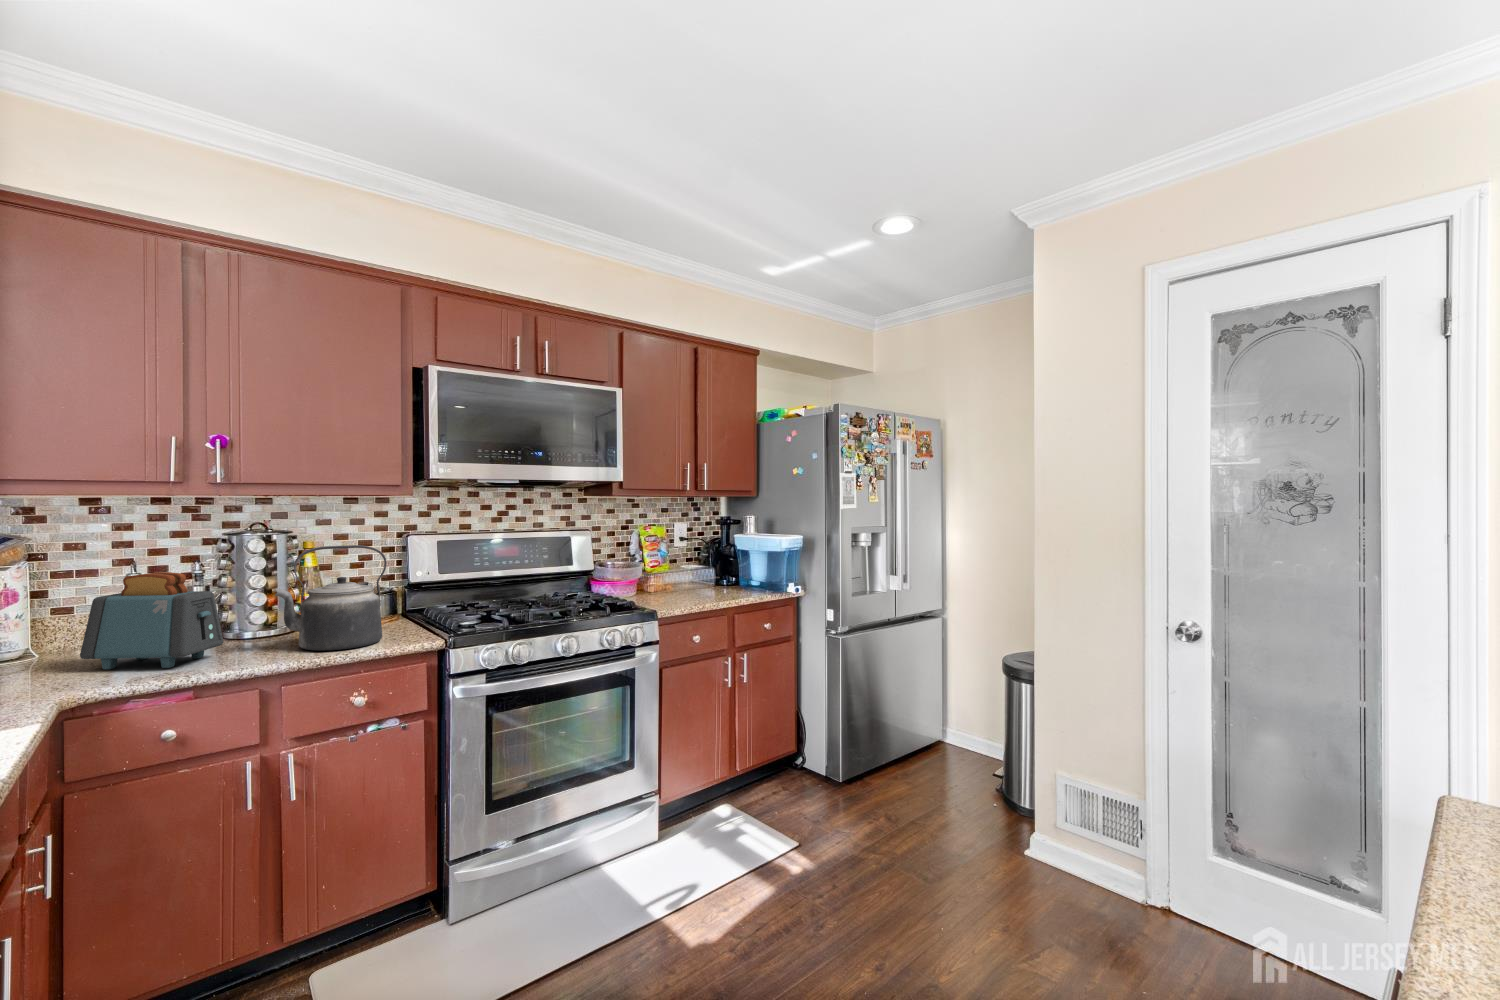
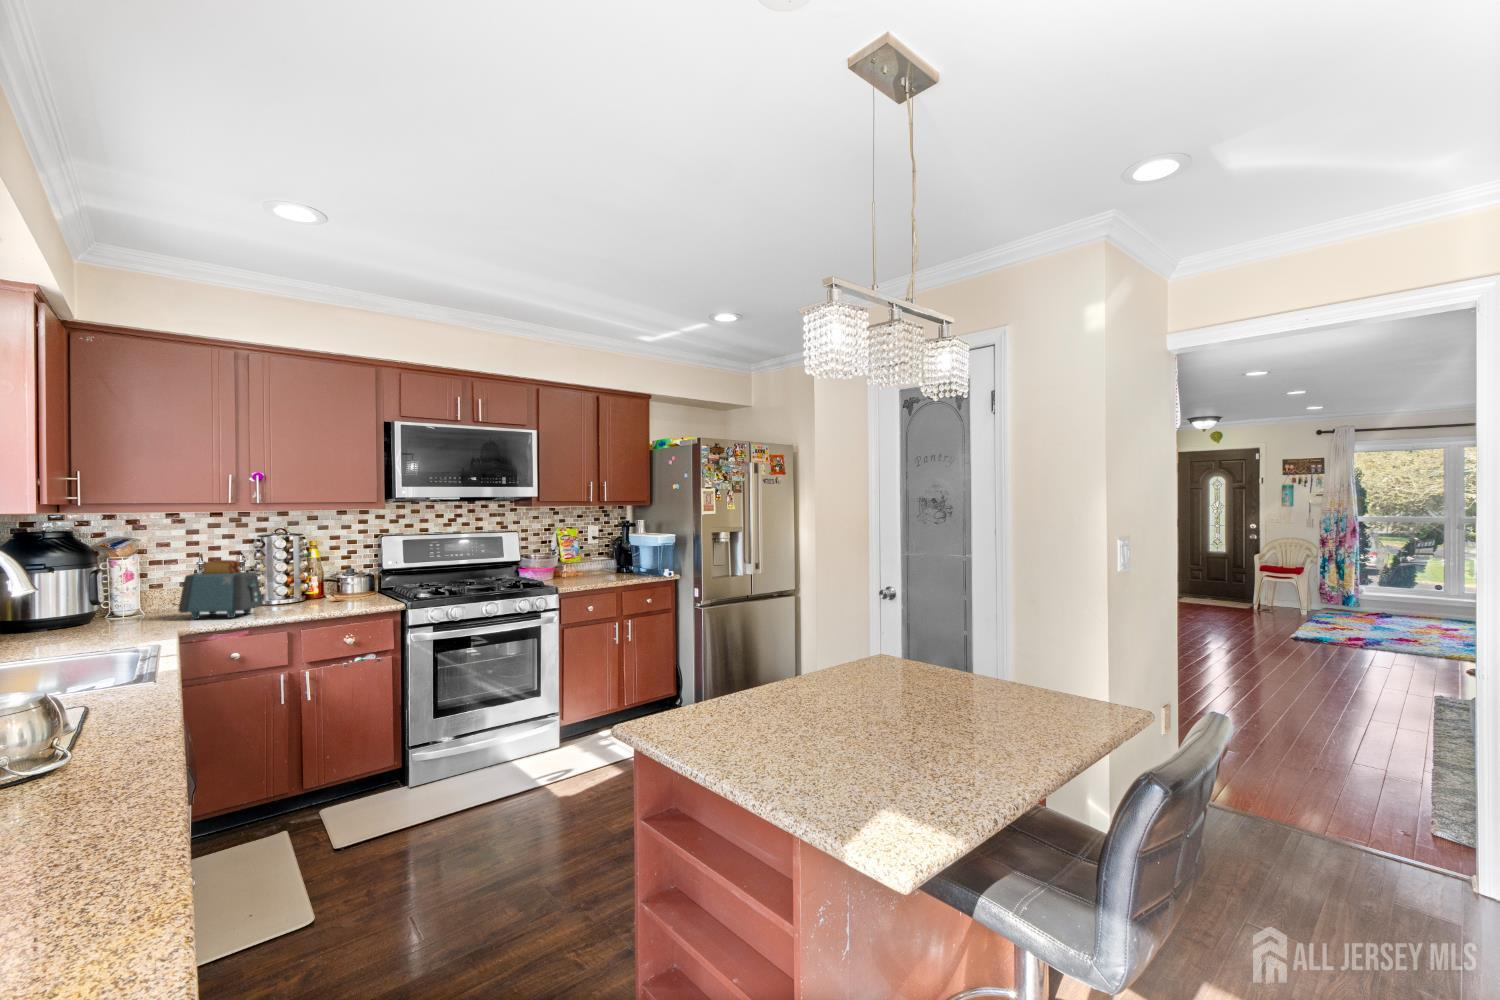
kettle: present [275,545,386,651] -> none [295,543,366,610]

